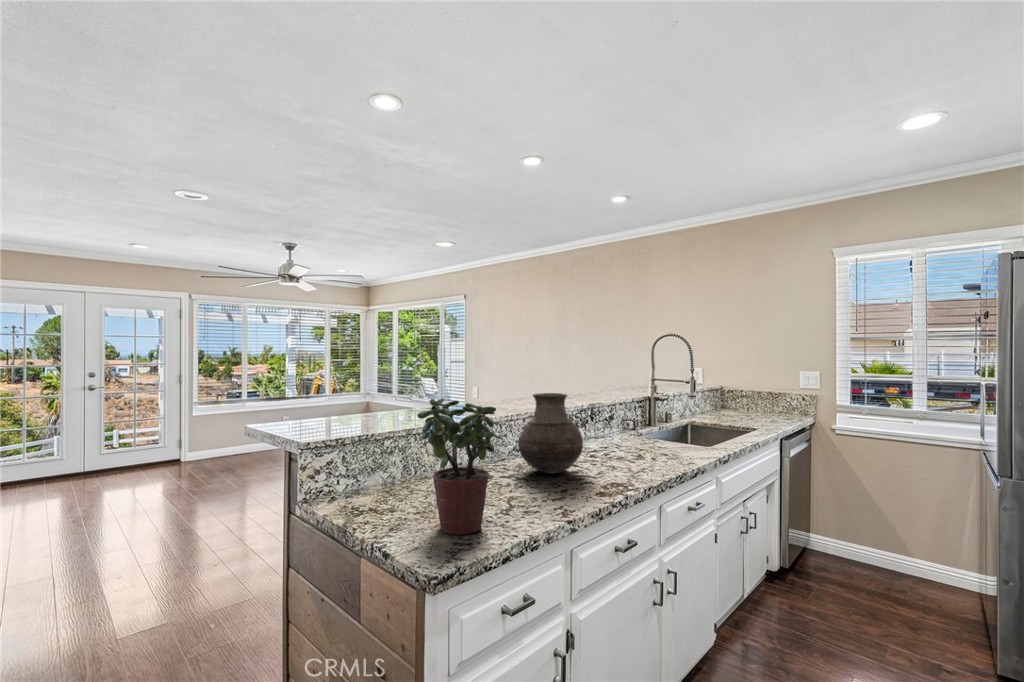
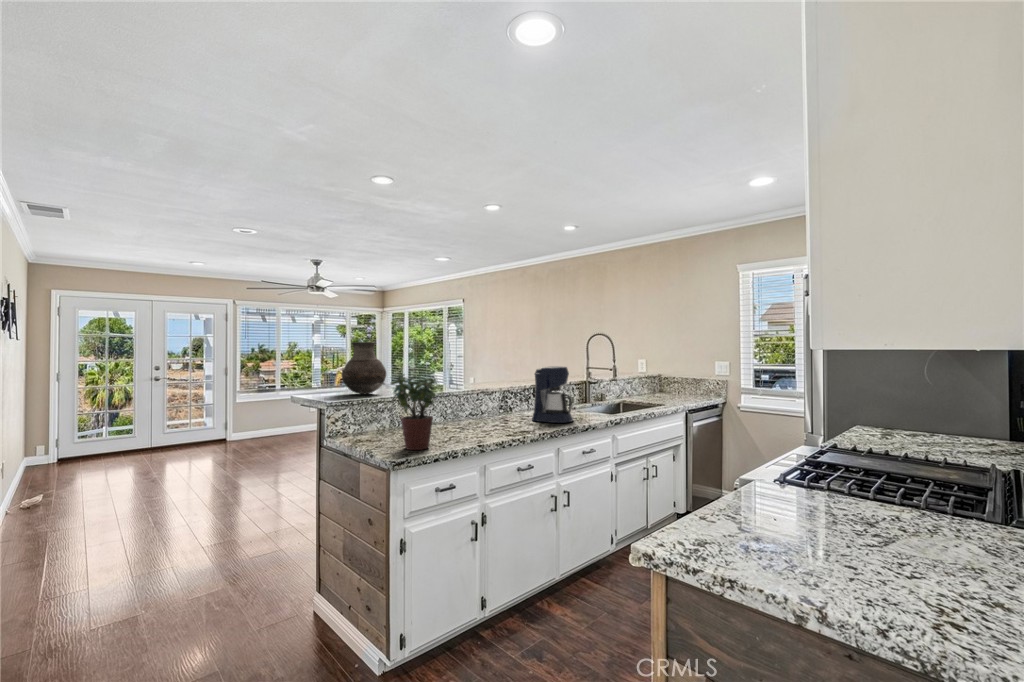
coffee maker: none [604,379,665,463] -> present [532,366,573,423]
vase: present [518,393,583,474] -> present [342,342,386,394]

